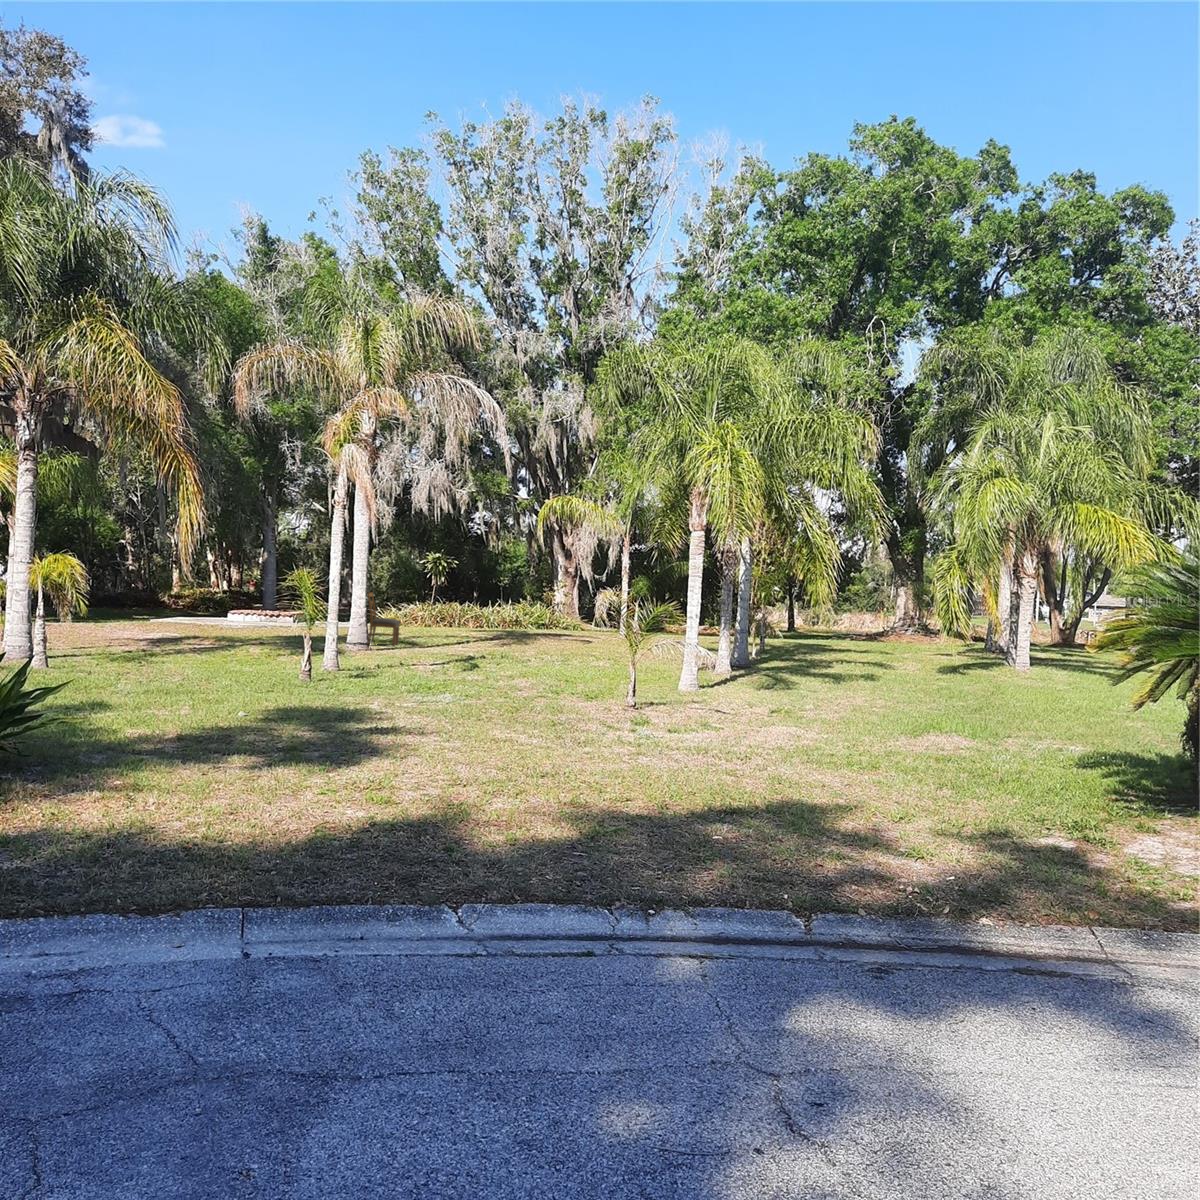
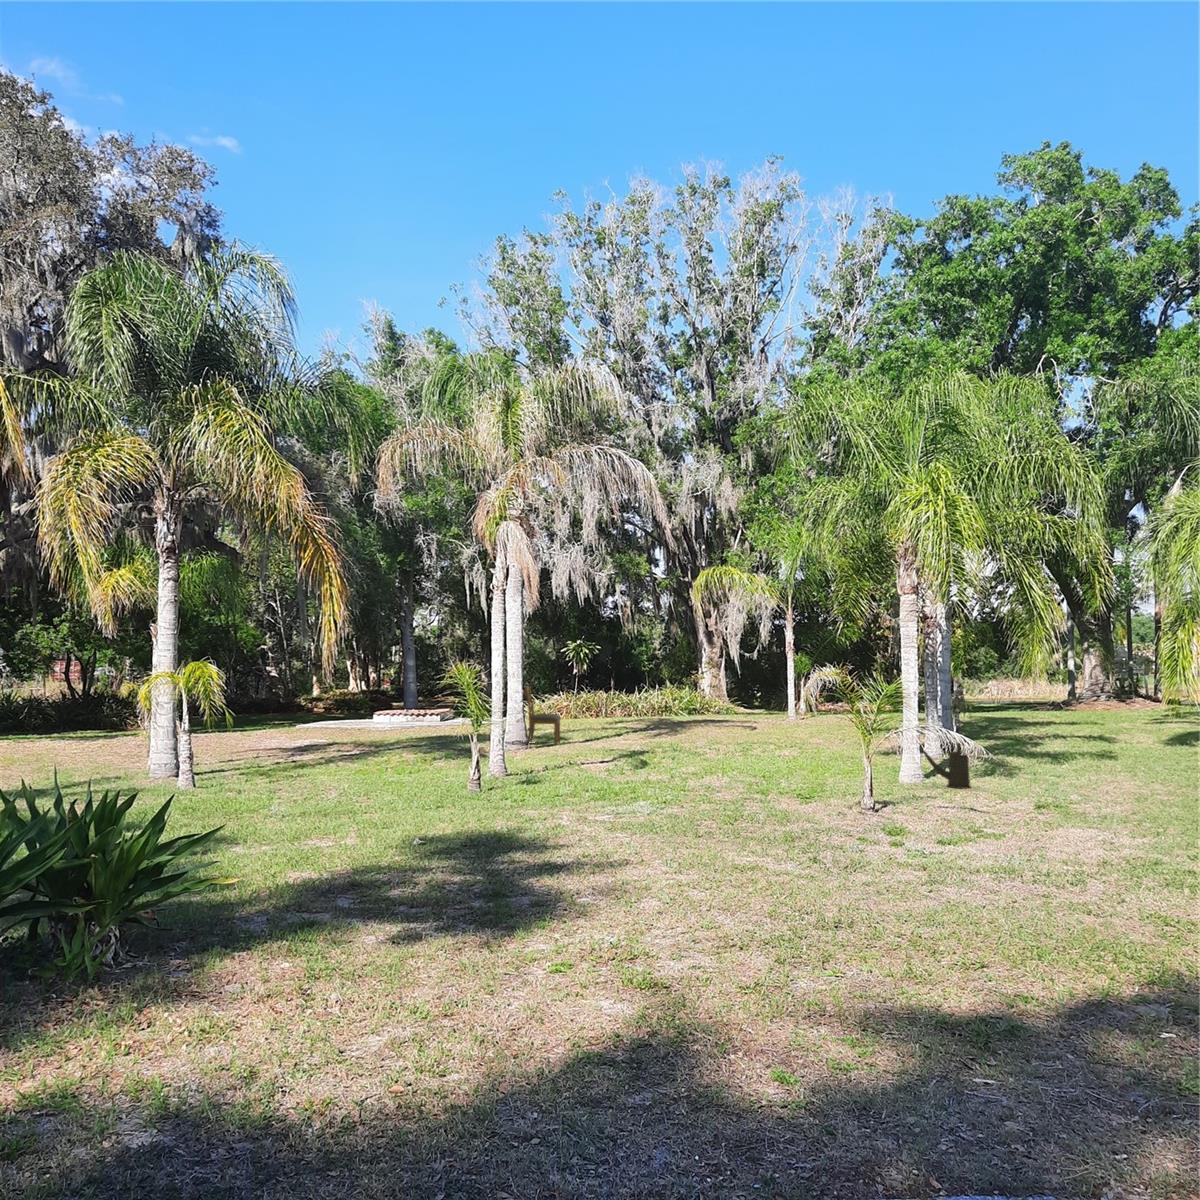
watering can: none [688,658,731,695] -> present [922,744,970,788]

